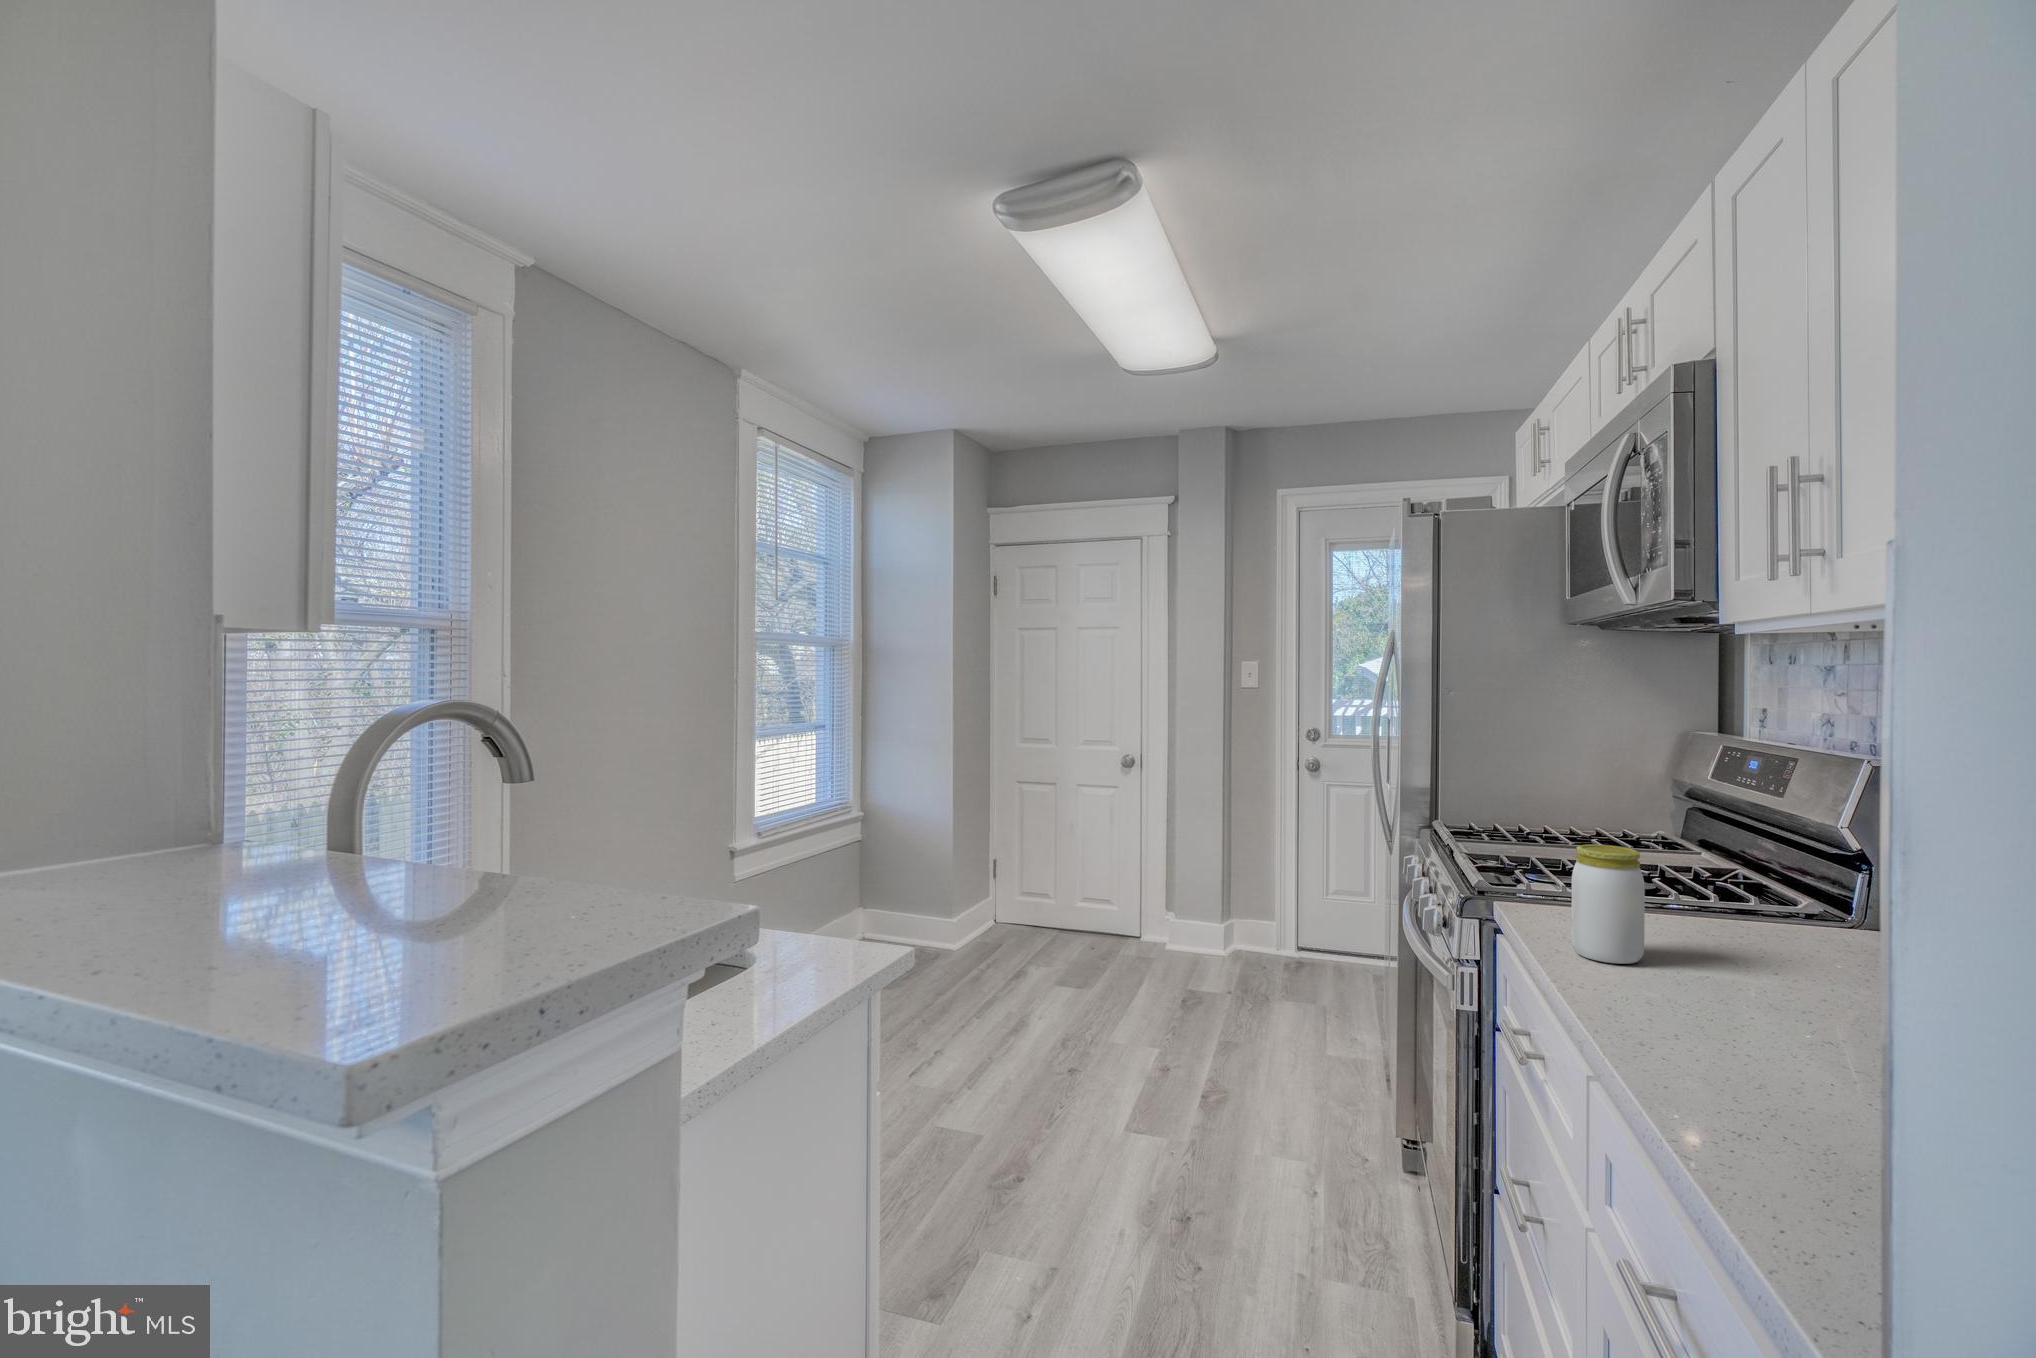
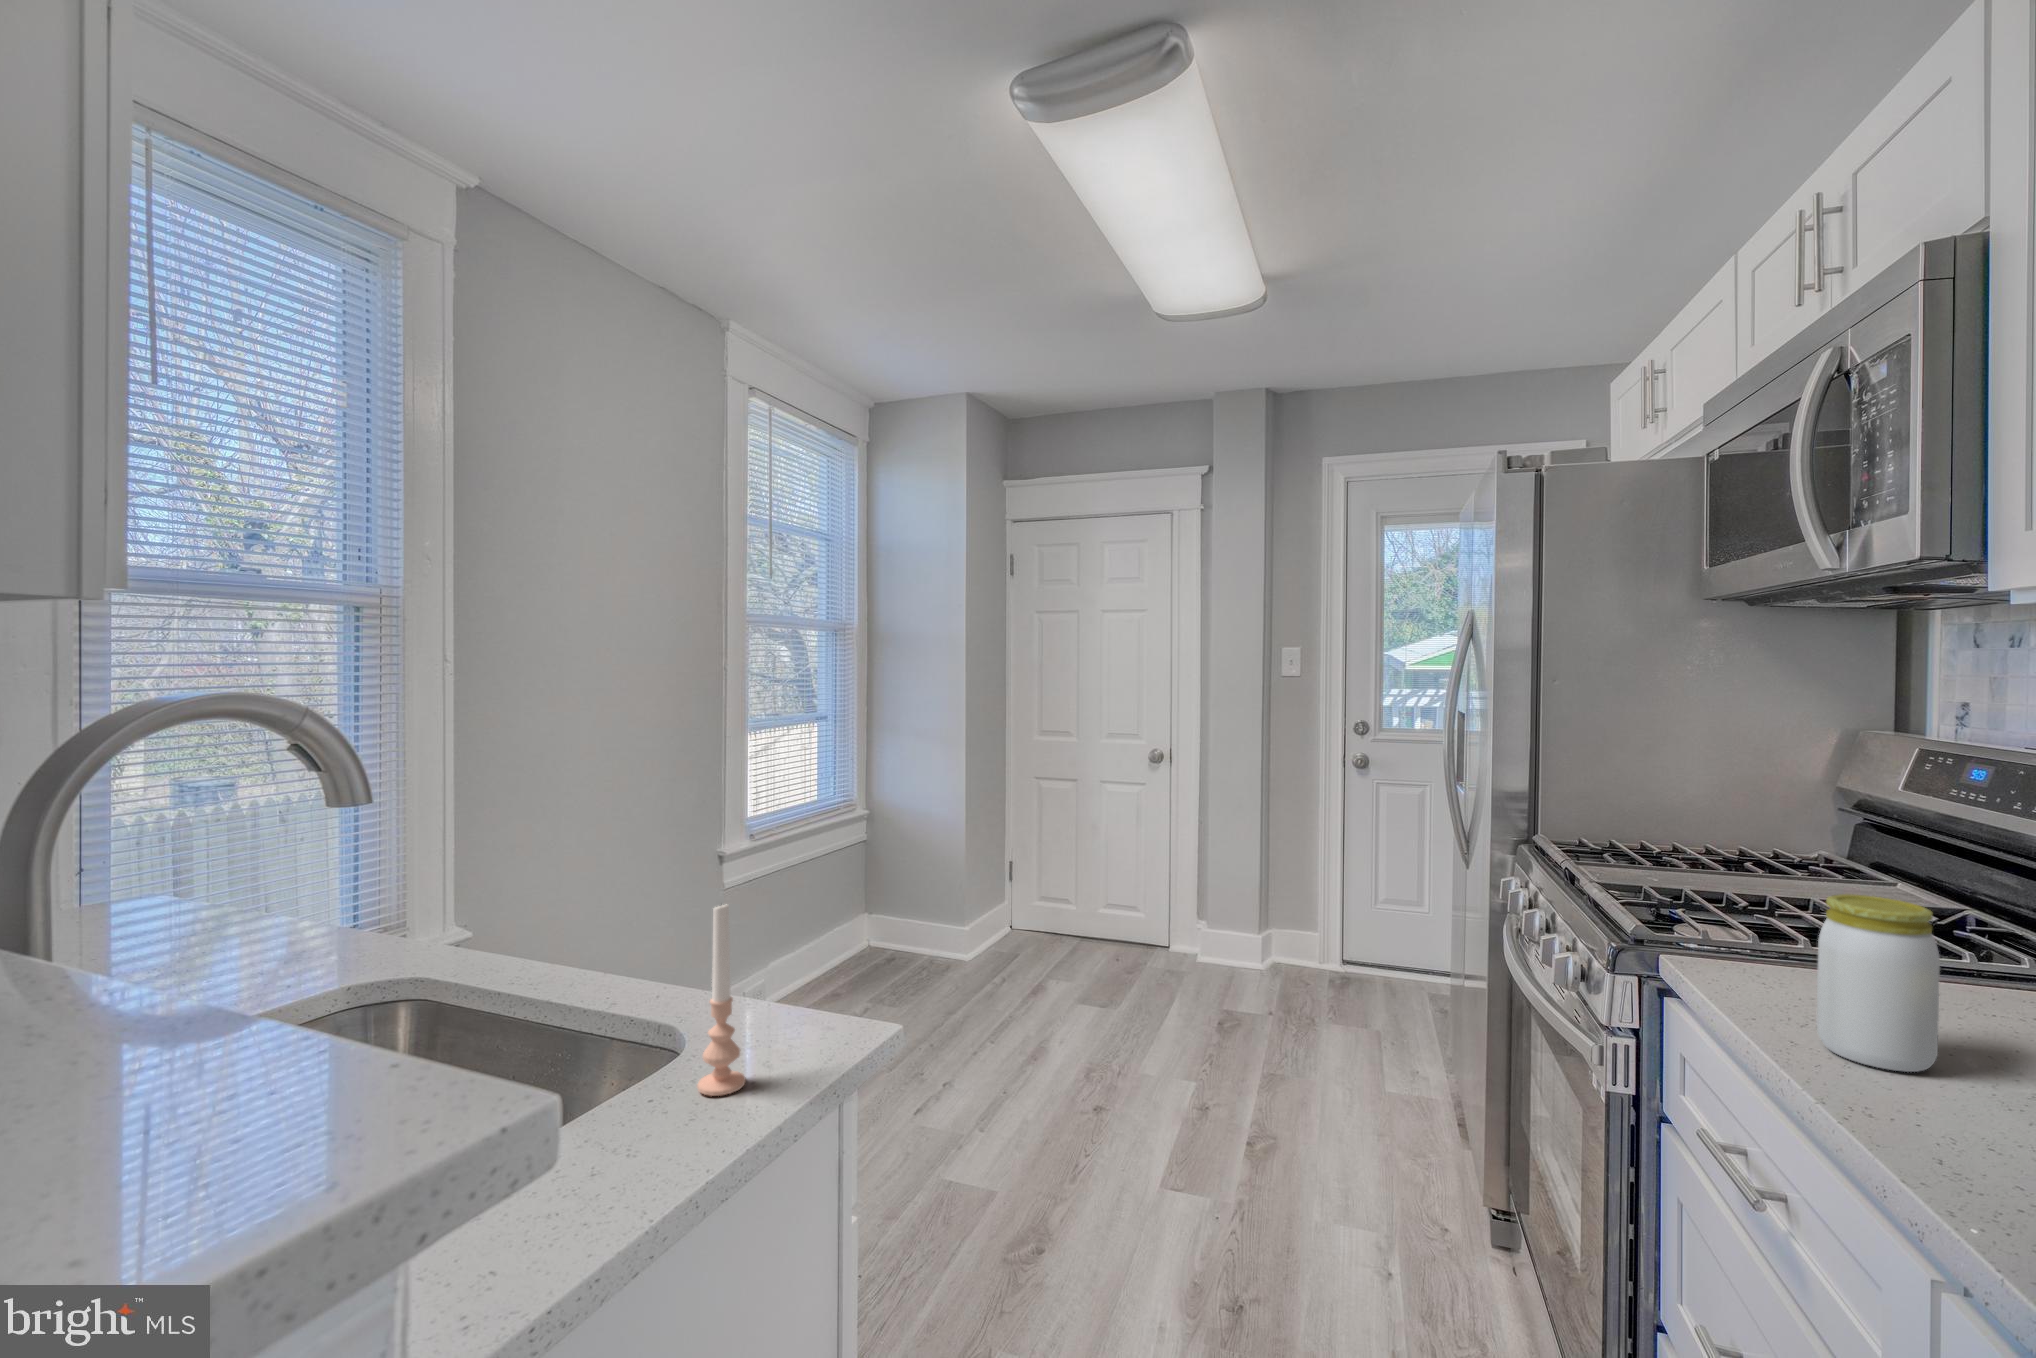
candle: none [785,849,817,982] -> present [697,905,746,1096]

